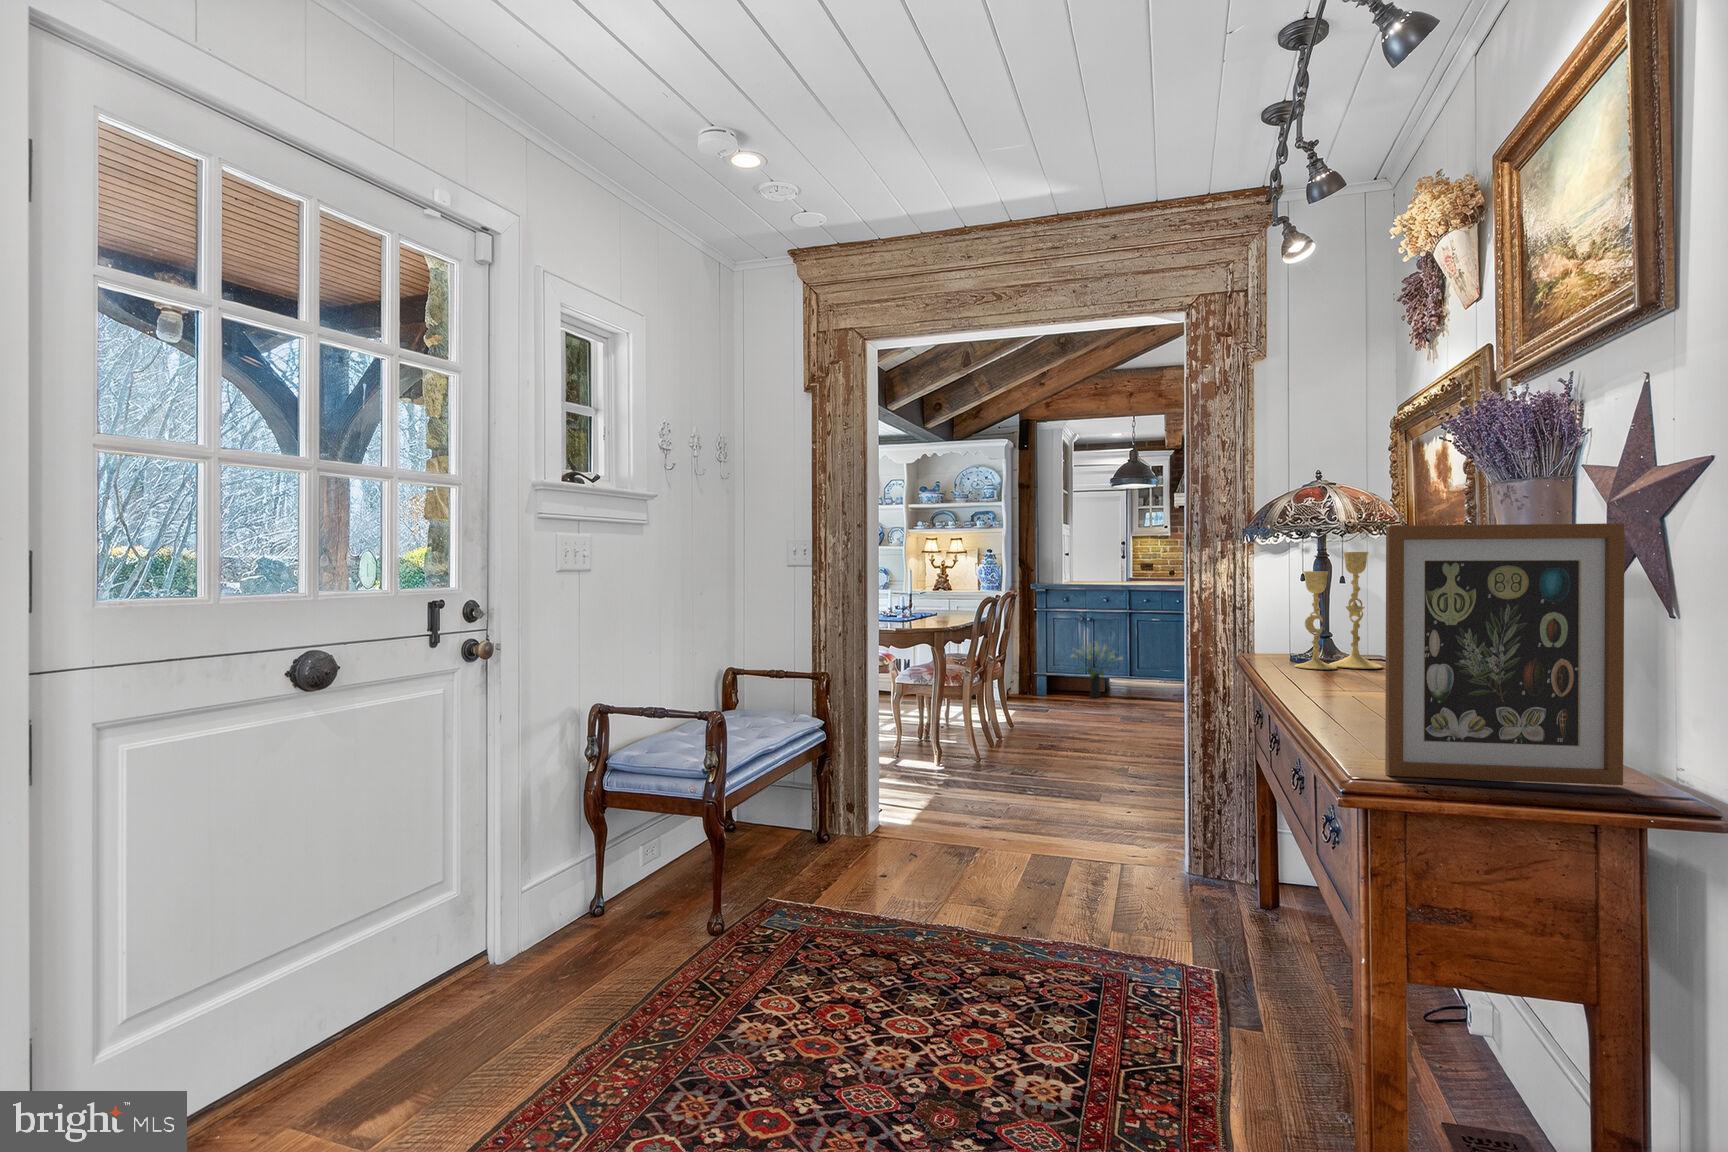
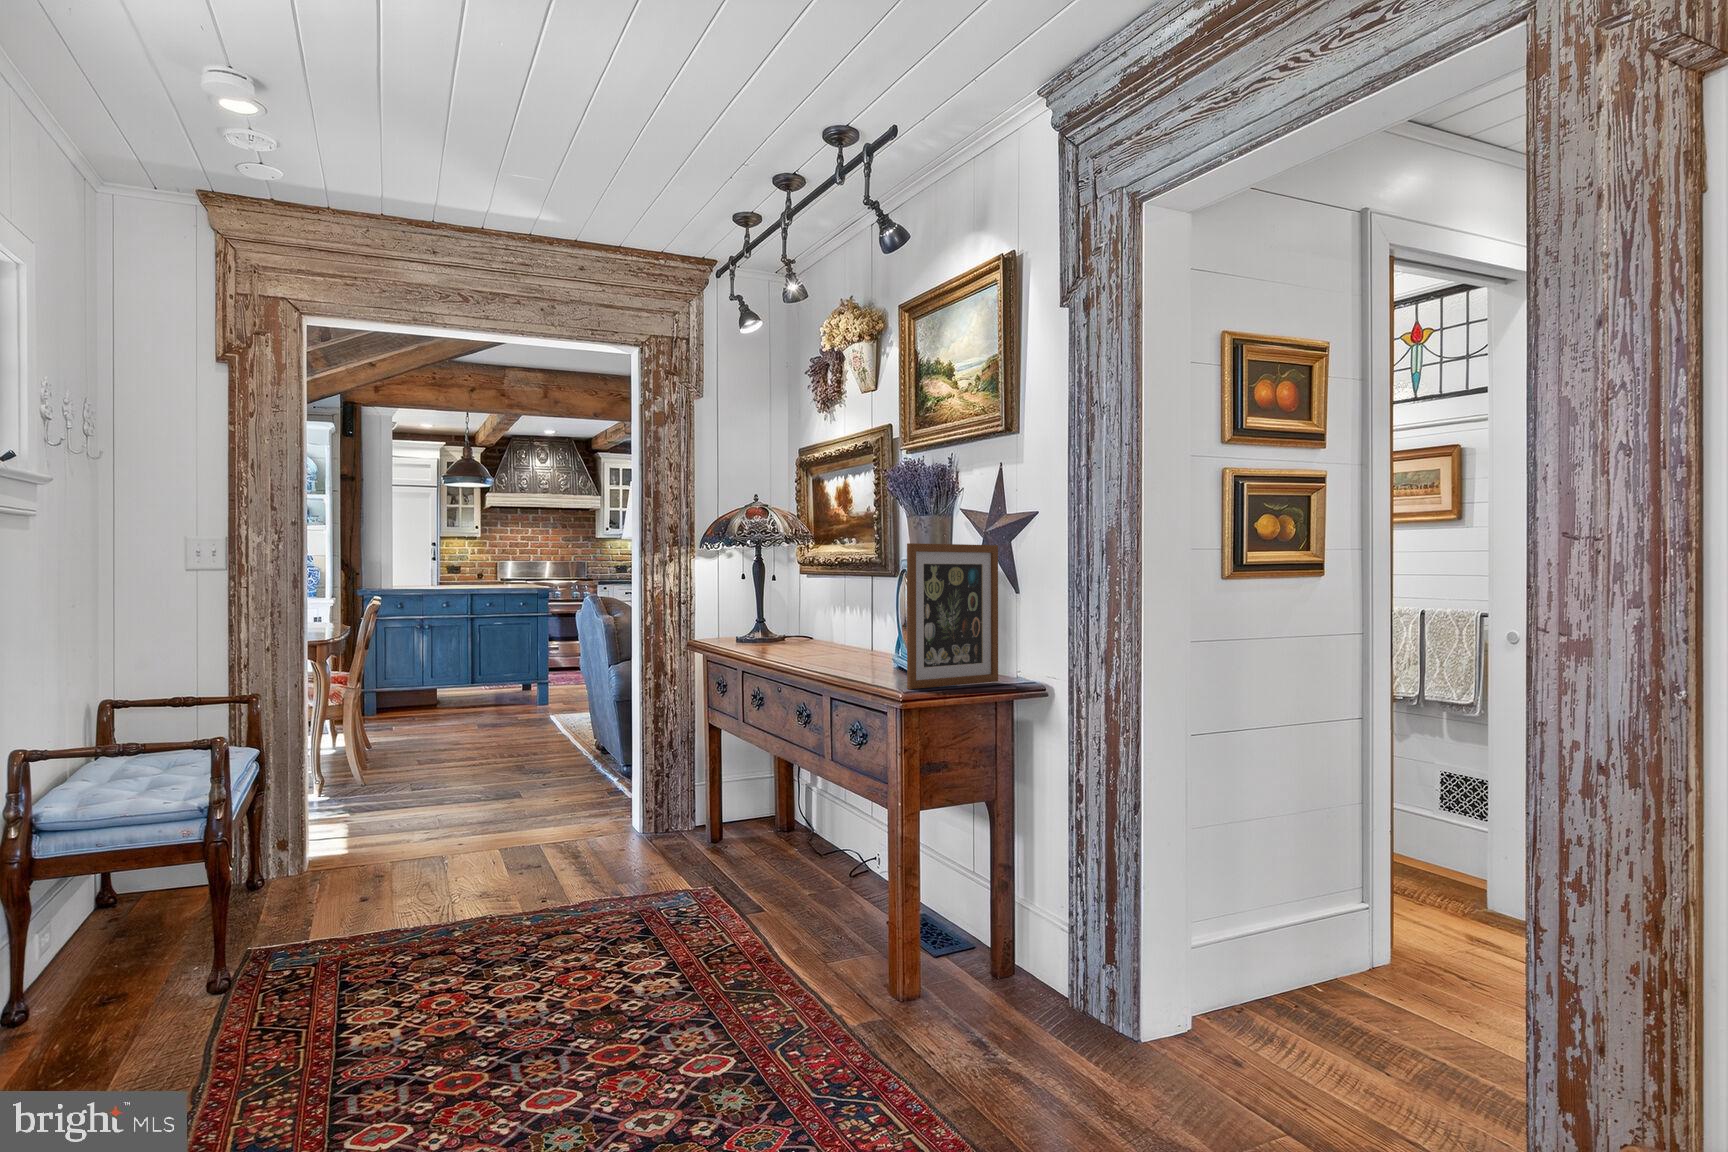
candlestick: present [1295,552,1382,670] -> none [747,558,800,646]
potted plant: present [1071,641,1123,698] -> none [407,650,468,712]

